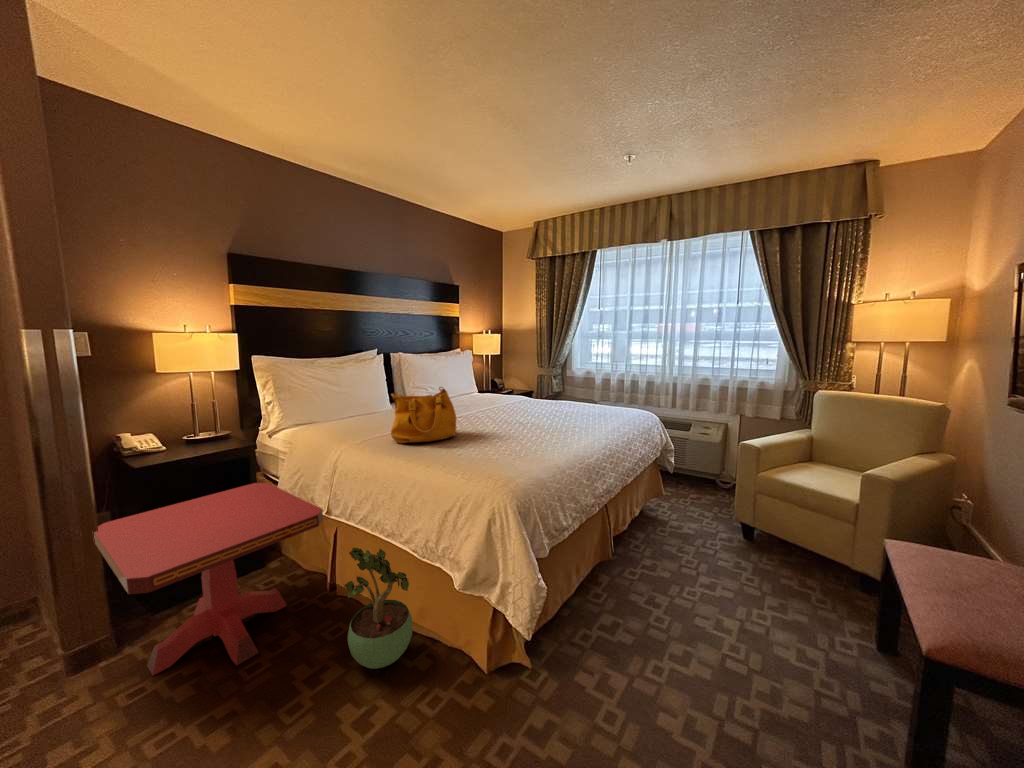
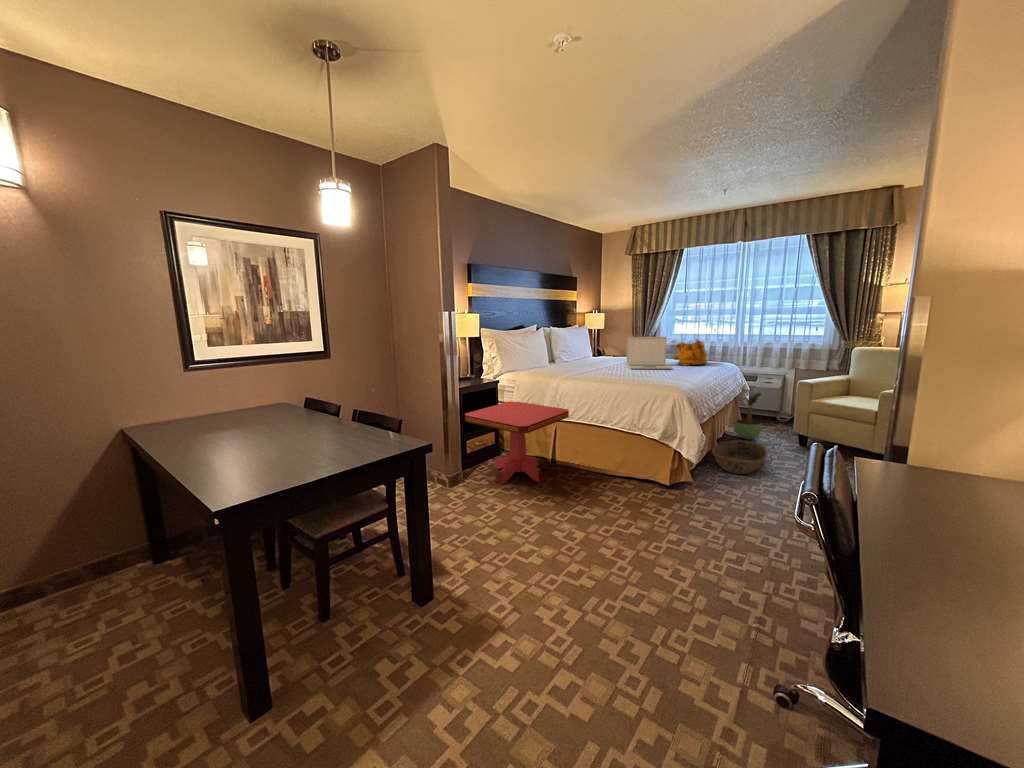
laptop: none [482,371,547,424] -> present [626,337,671,369]
handbag: present [391,387,457,443] -> present [674,340,707,365]
basket: none [592,546,685,631] -> present [712,440,767,474]
potted plant: present [344,548,413,669] -> present [734,393,762,439]

